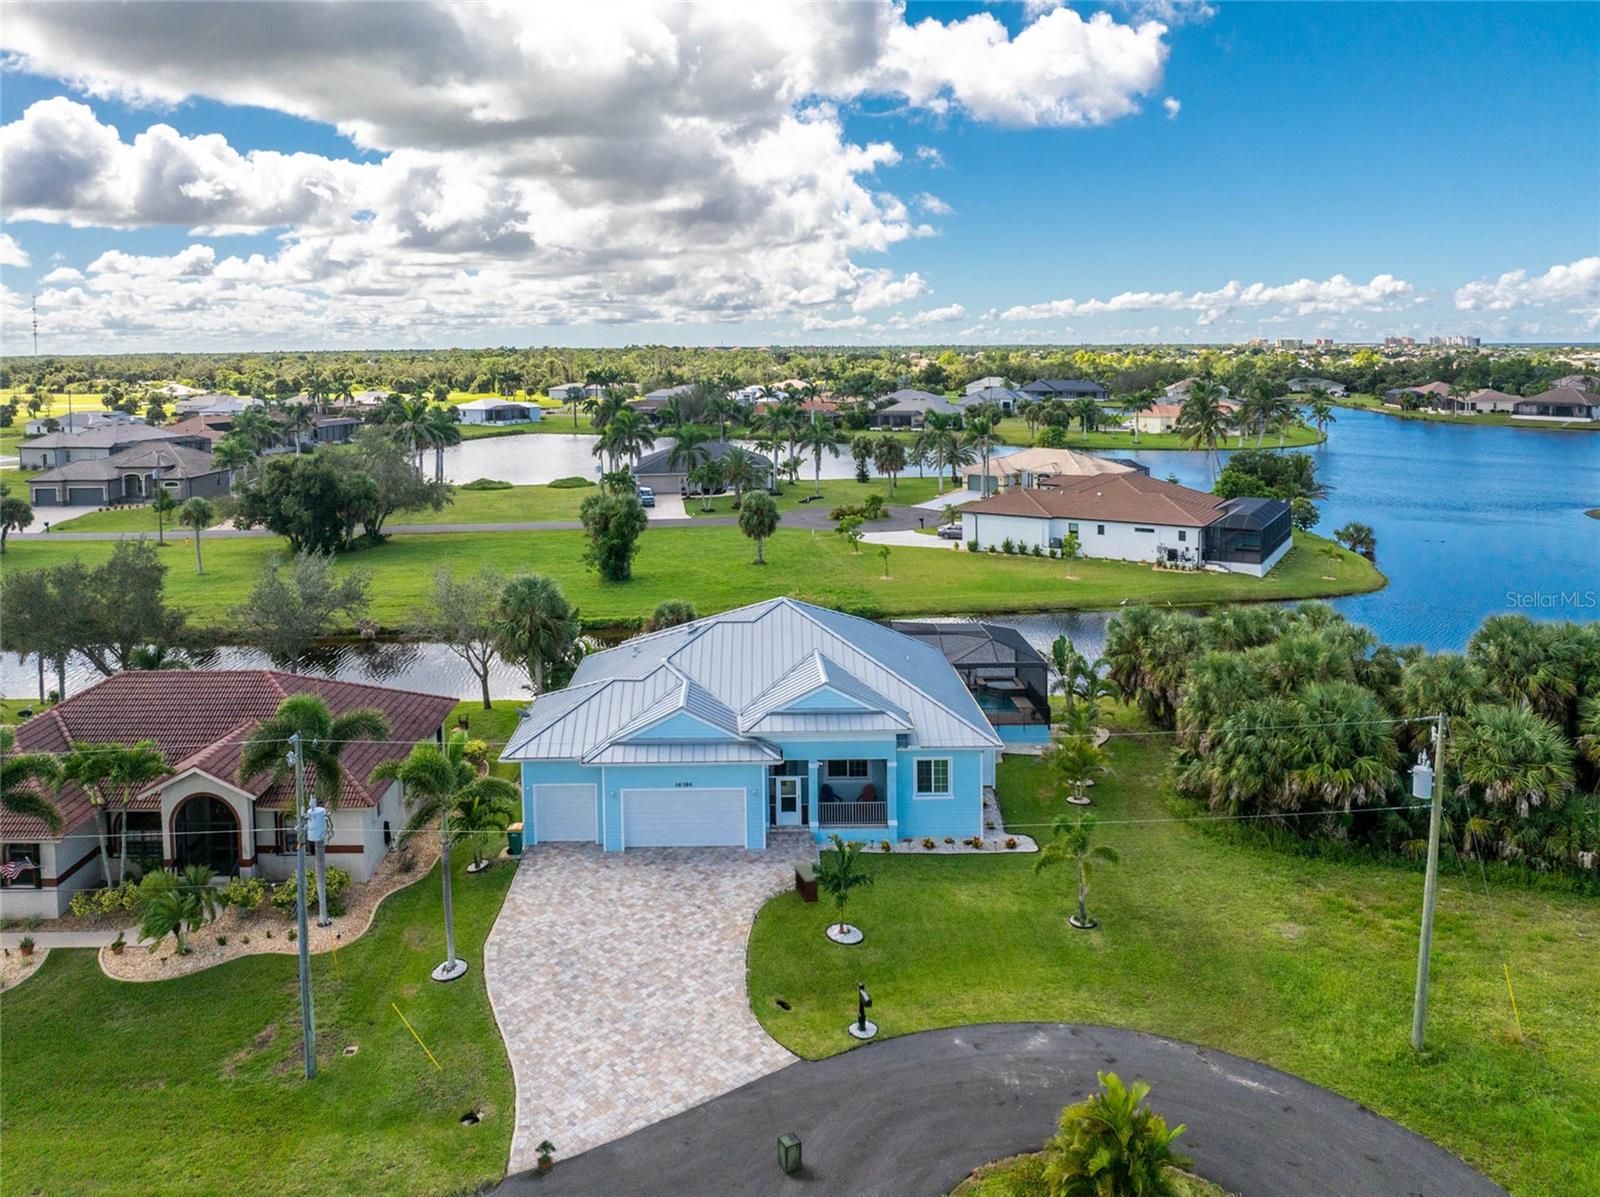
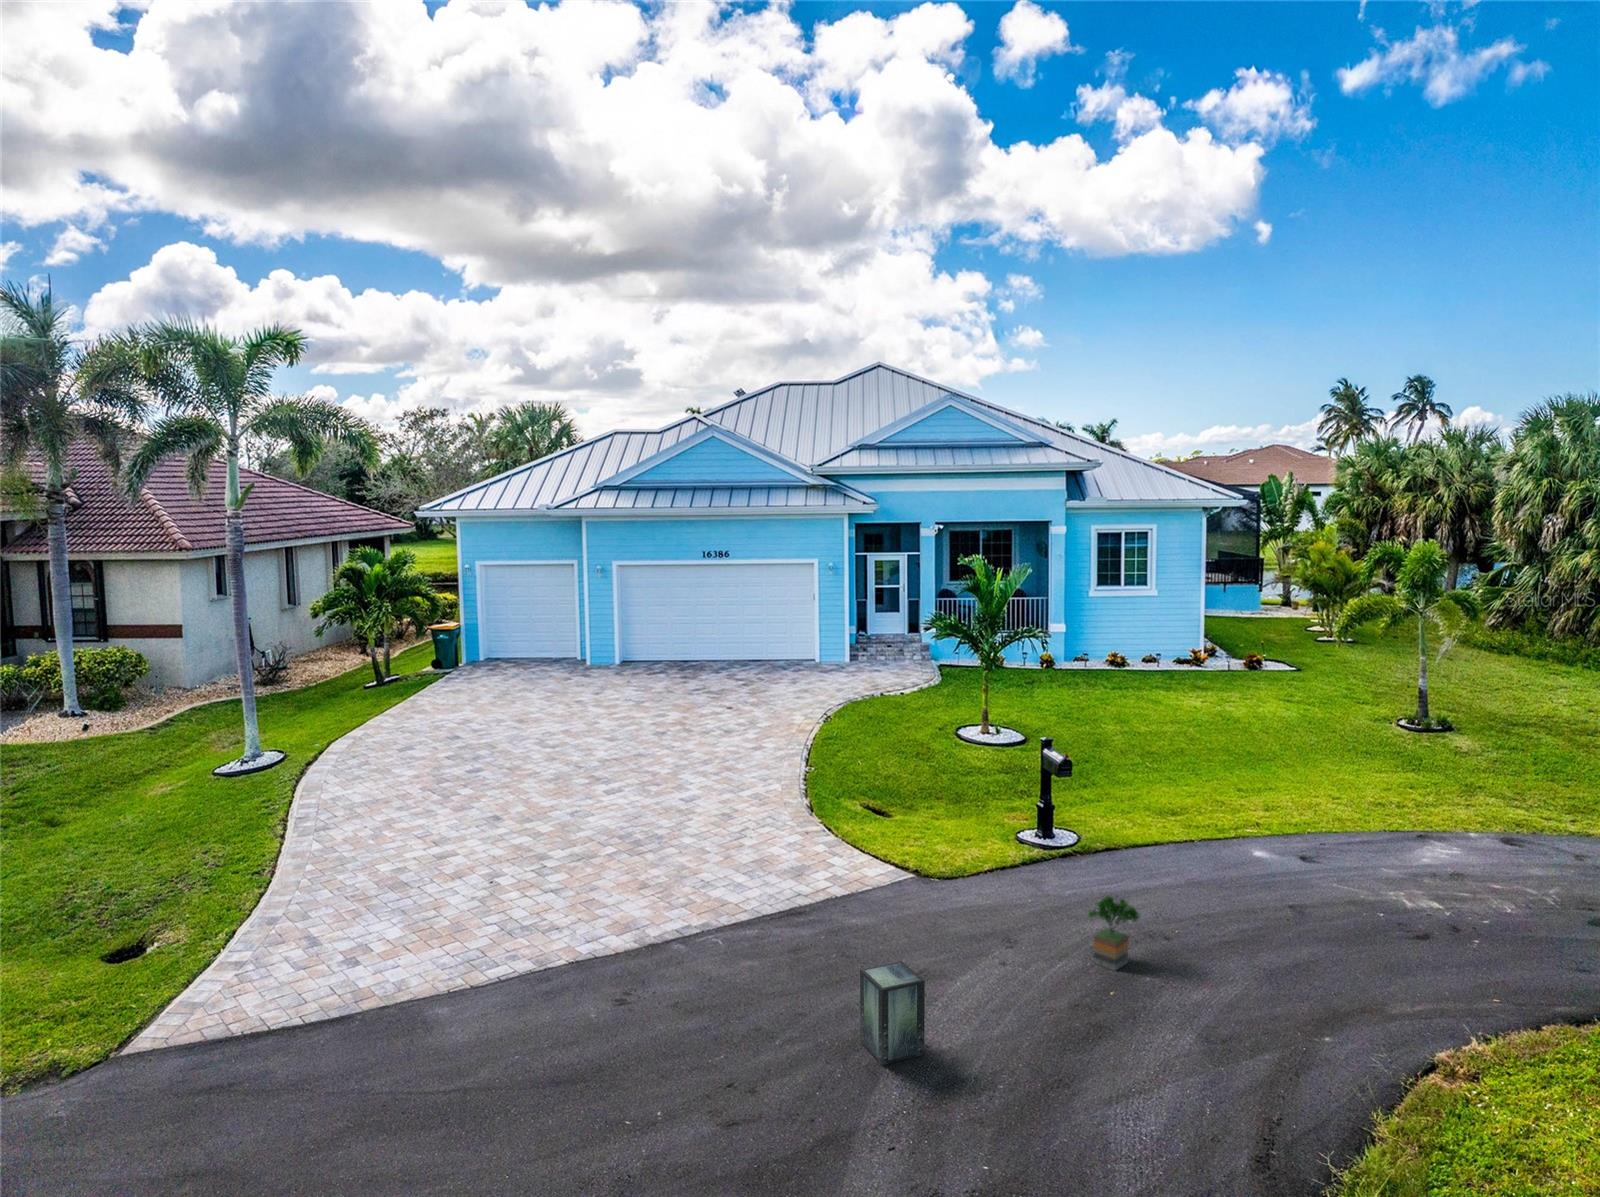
bench: present [795,864,818,902] -> none [895,652,940,706]
potted tree: present [535,1140,556,1174] -> present [1088,896,1140,970]

